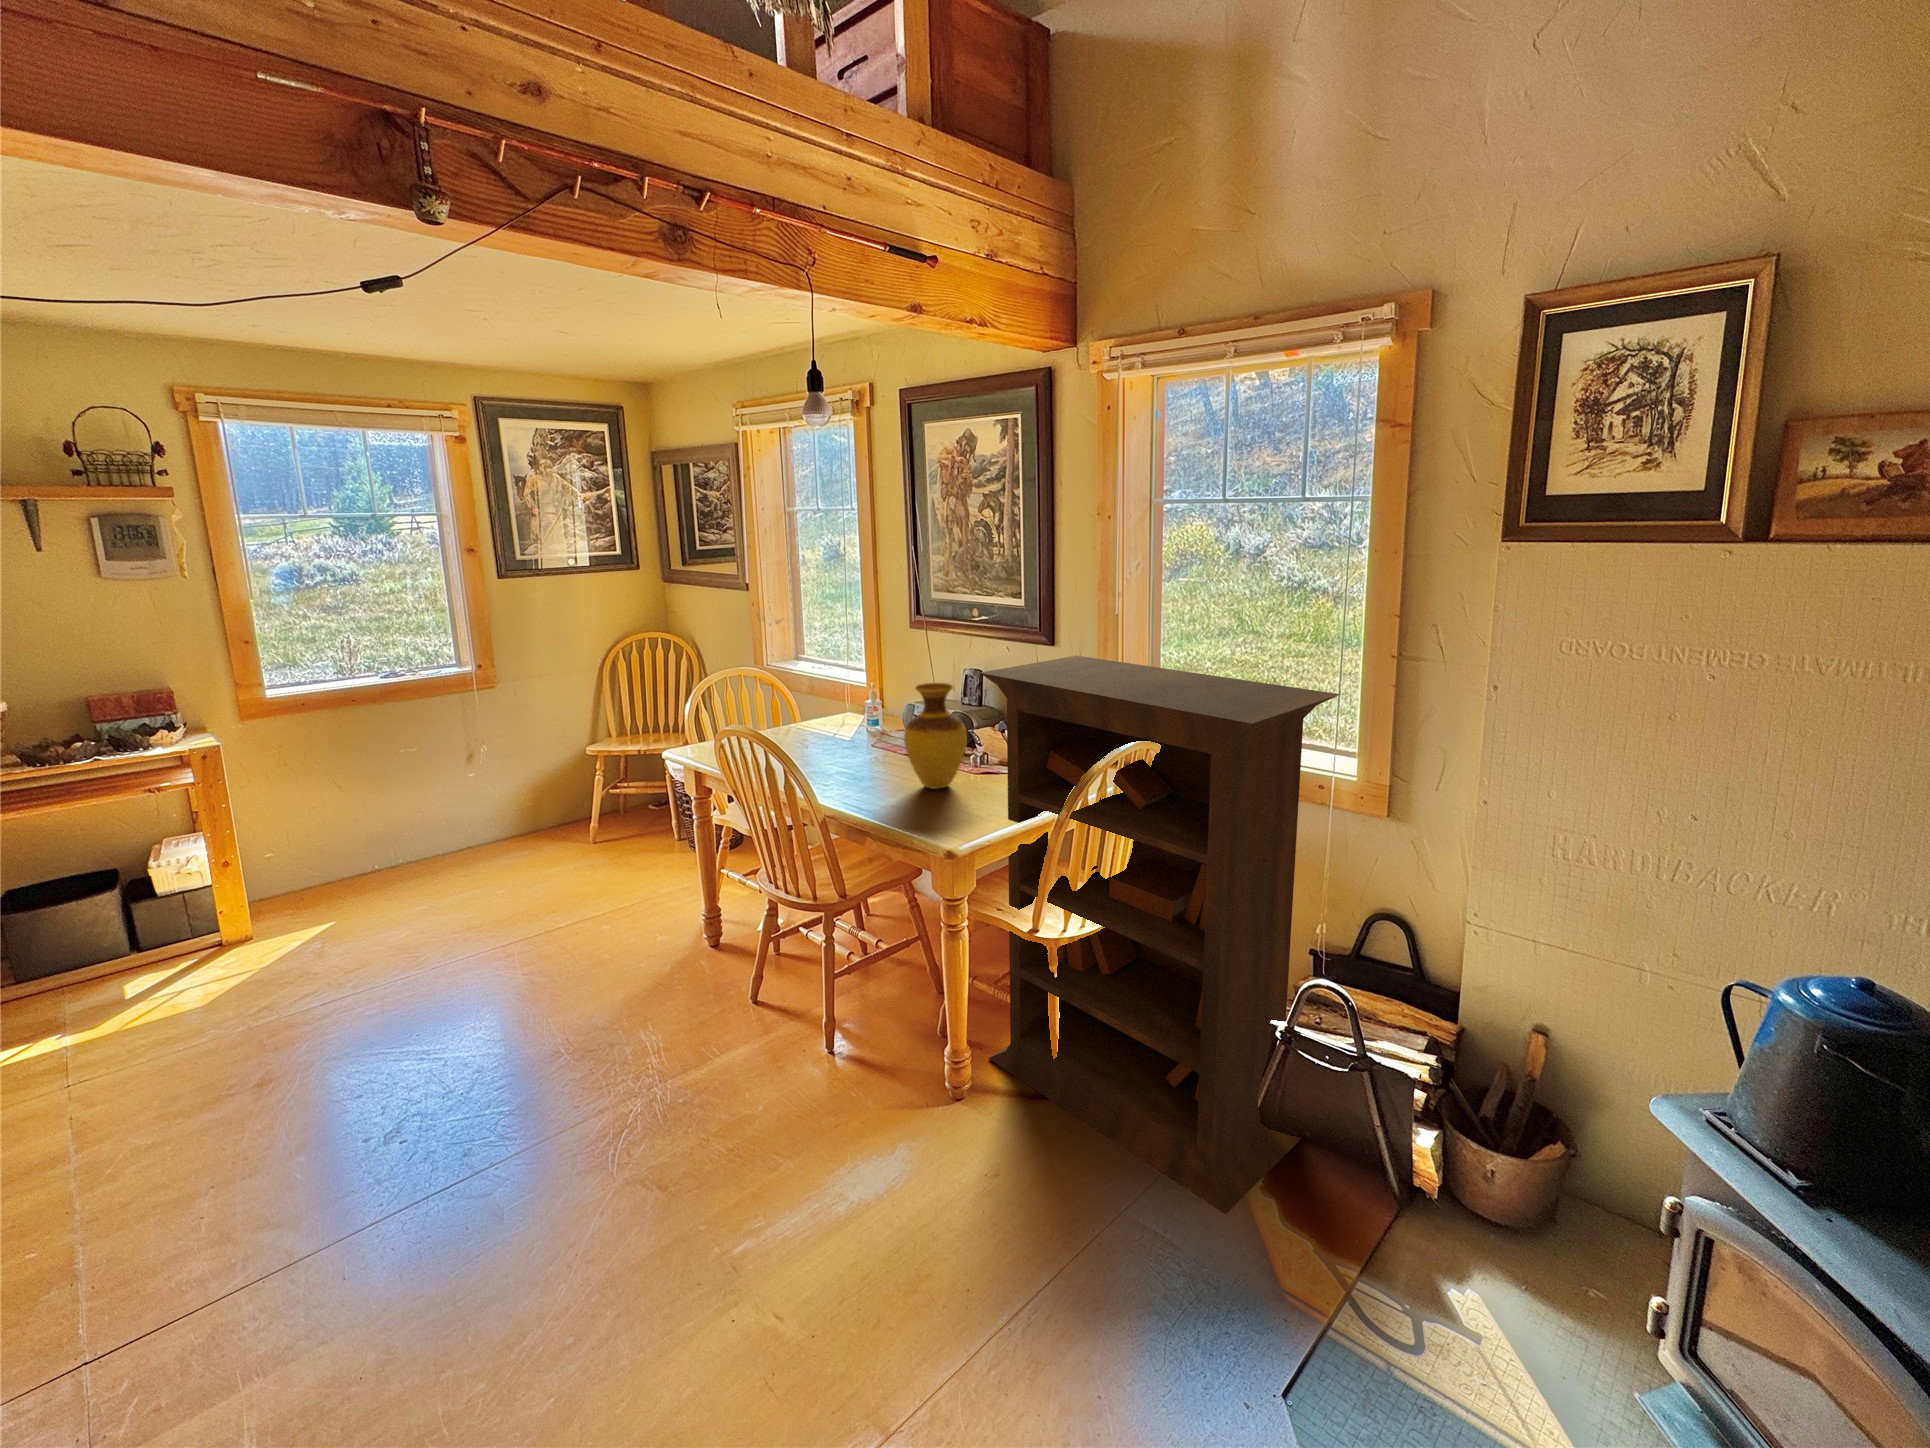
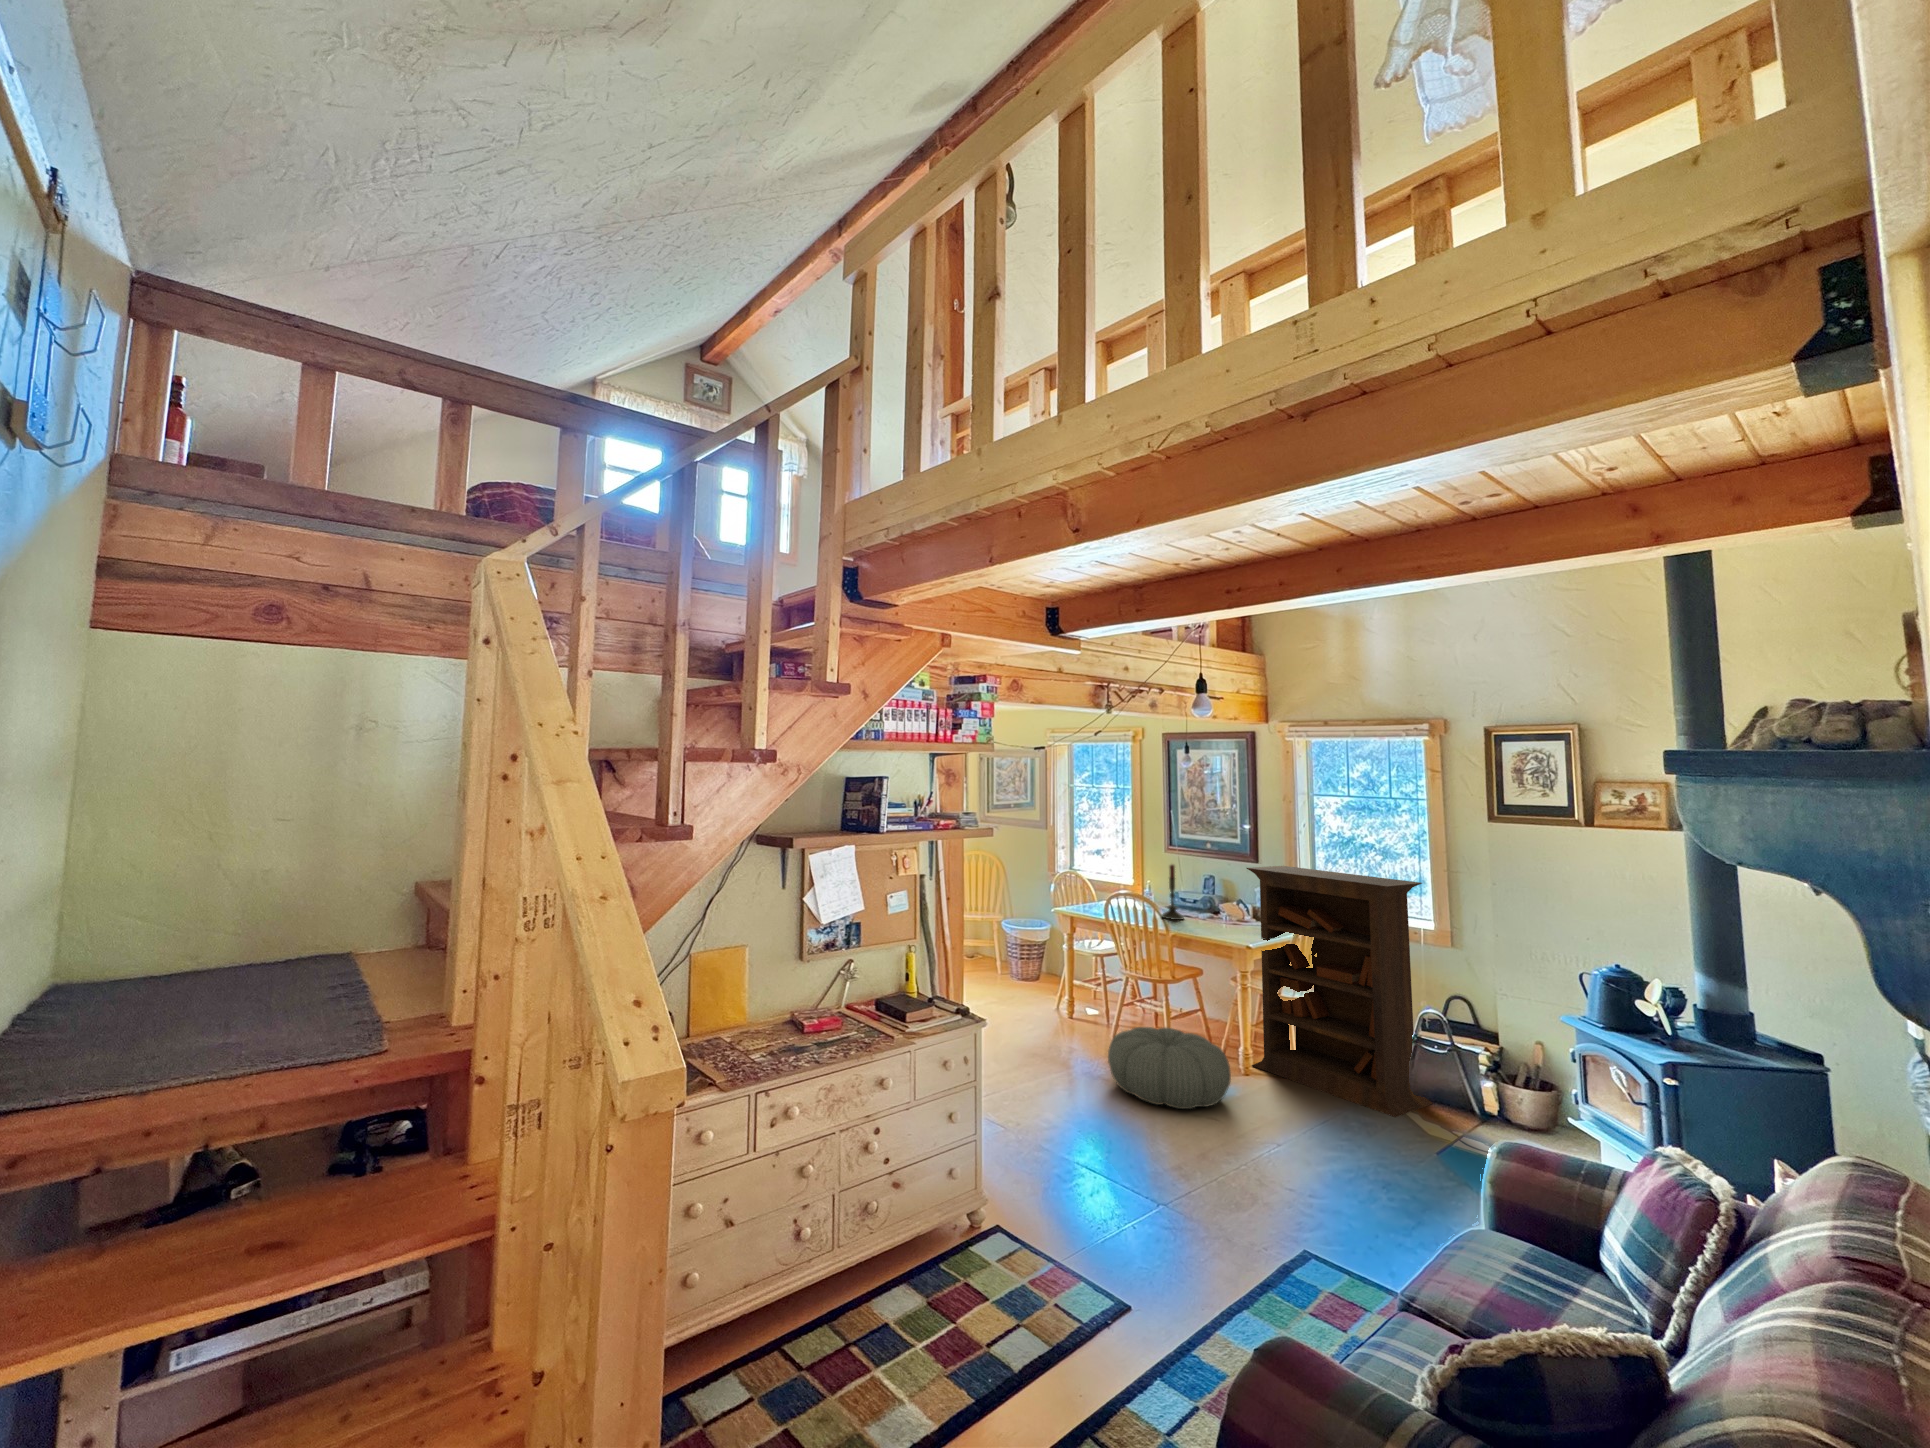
candle: none [857,658,901,772] -> present [1162,864,1184,920]
vase: present [904,683,967,789] -> none [1197,875,1228,927]
pouf: none [571,1049,876,1325] -> present [1108,1027,1231,1109]

